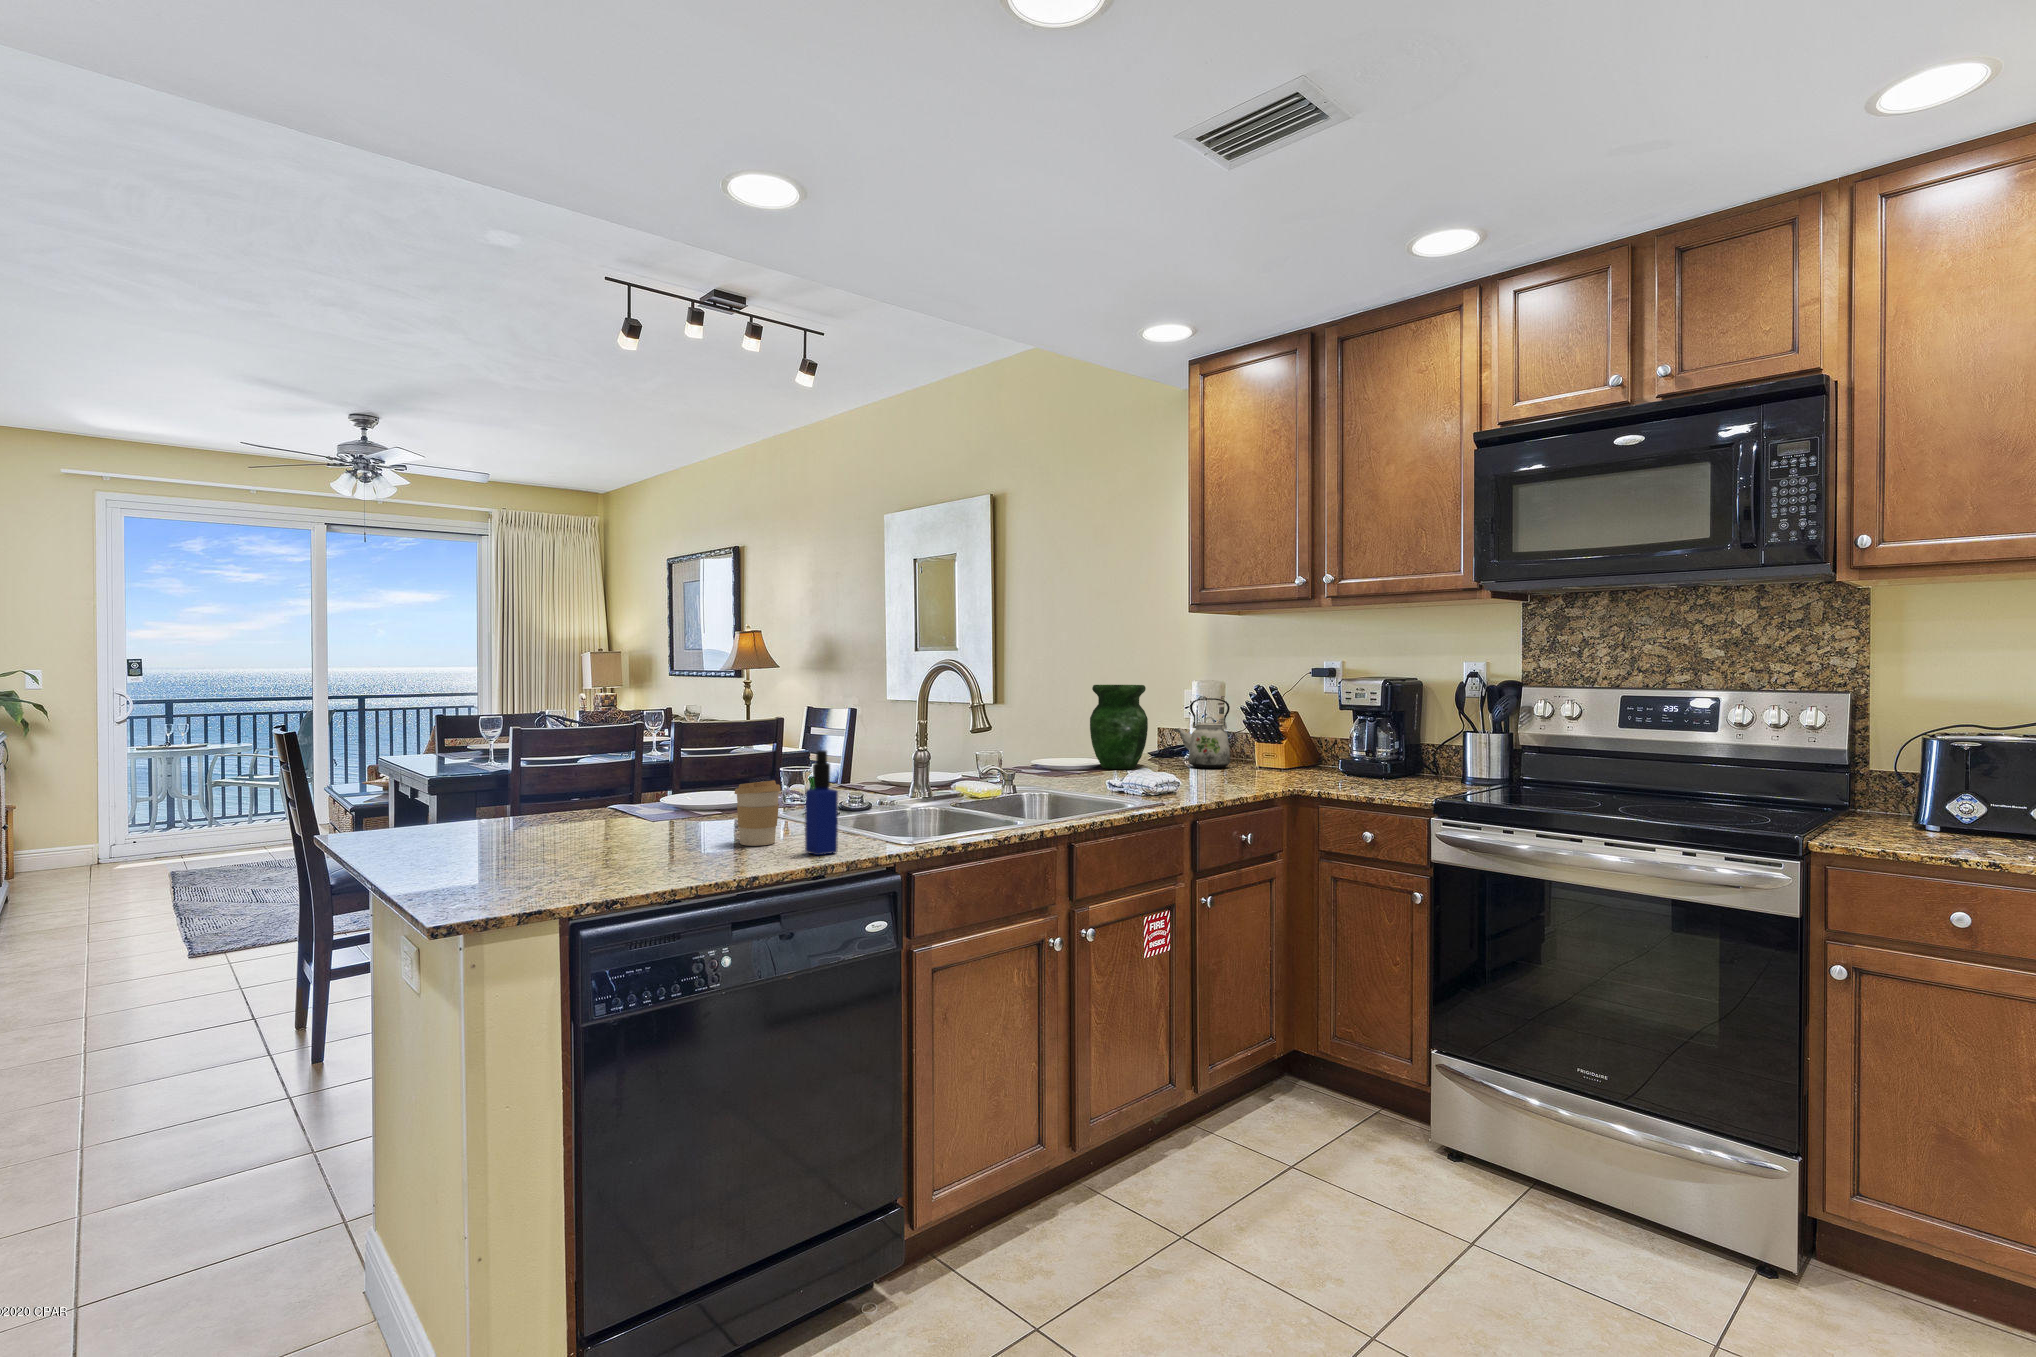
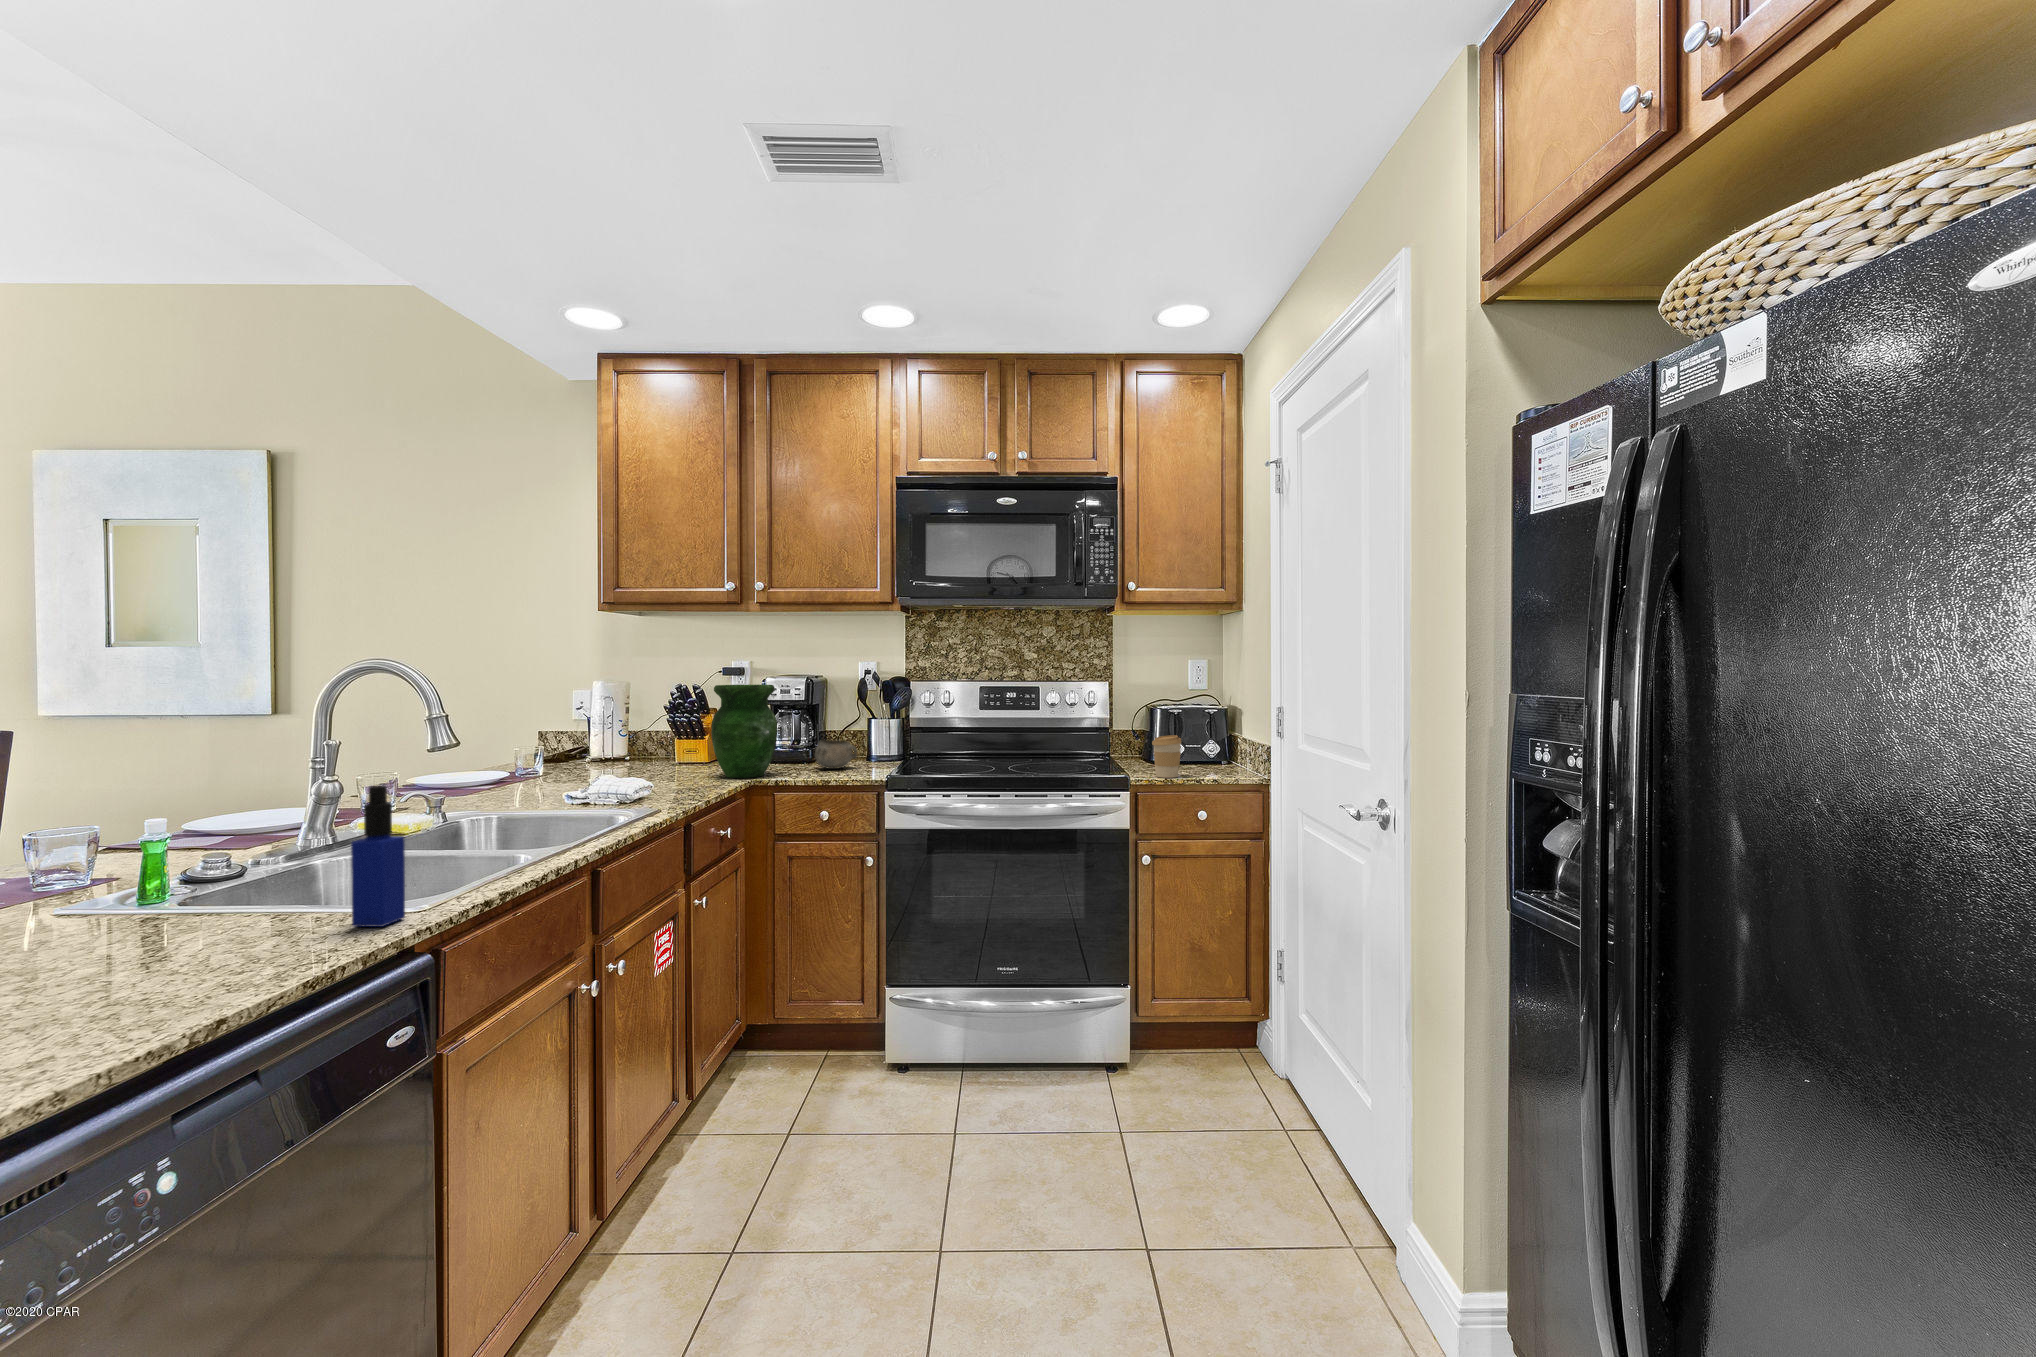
vase: present [1090,685,1148,769] -> present [711,685,778,778]
kettle: present [1175,698,1230,768] -> none [583,698,646,768]
decorative bowl: none [1378,753,1432,788] -> present [815,740,857,769]
coffee cup: present [735,781,781,846] -> present [1152,735,1182,778]

